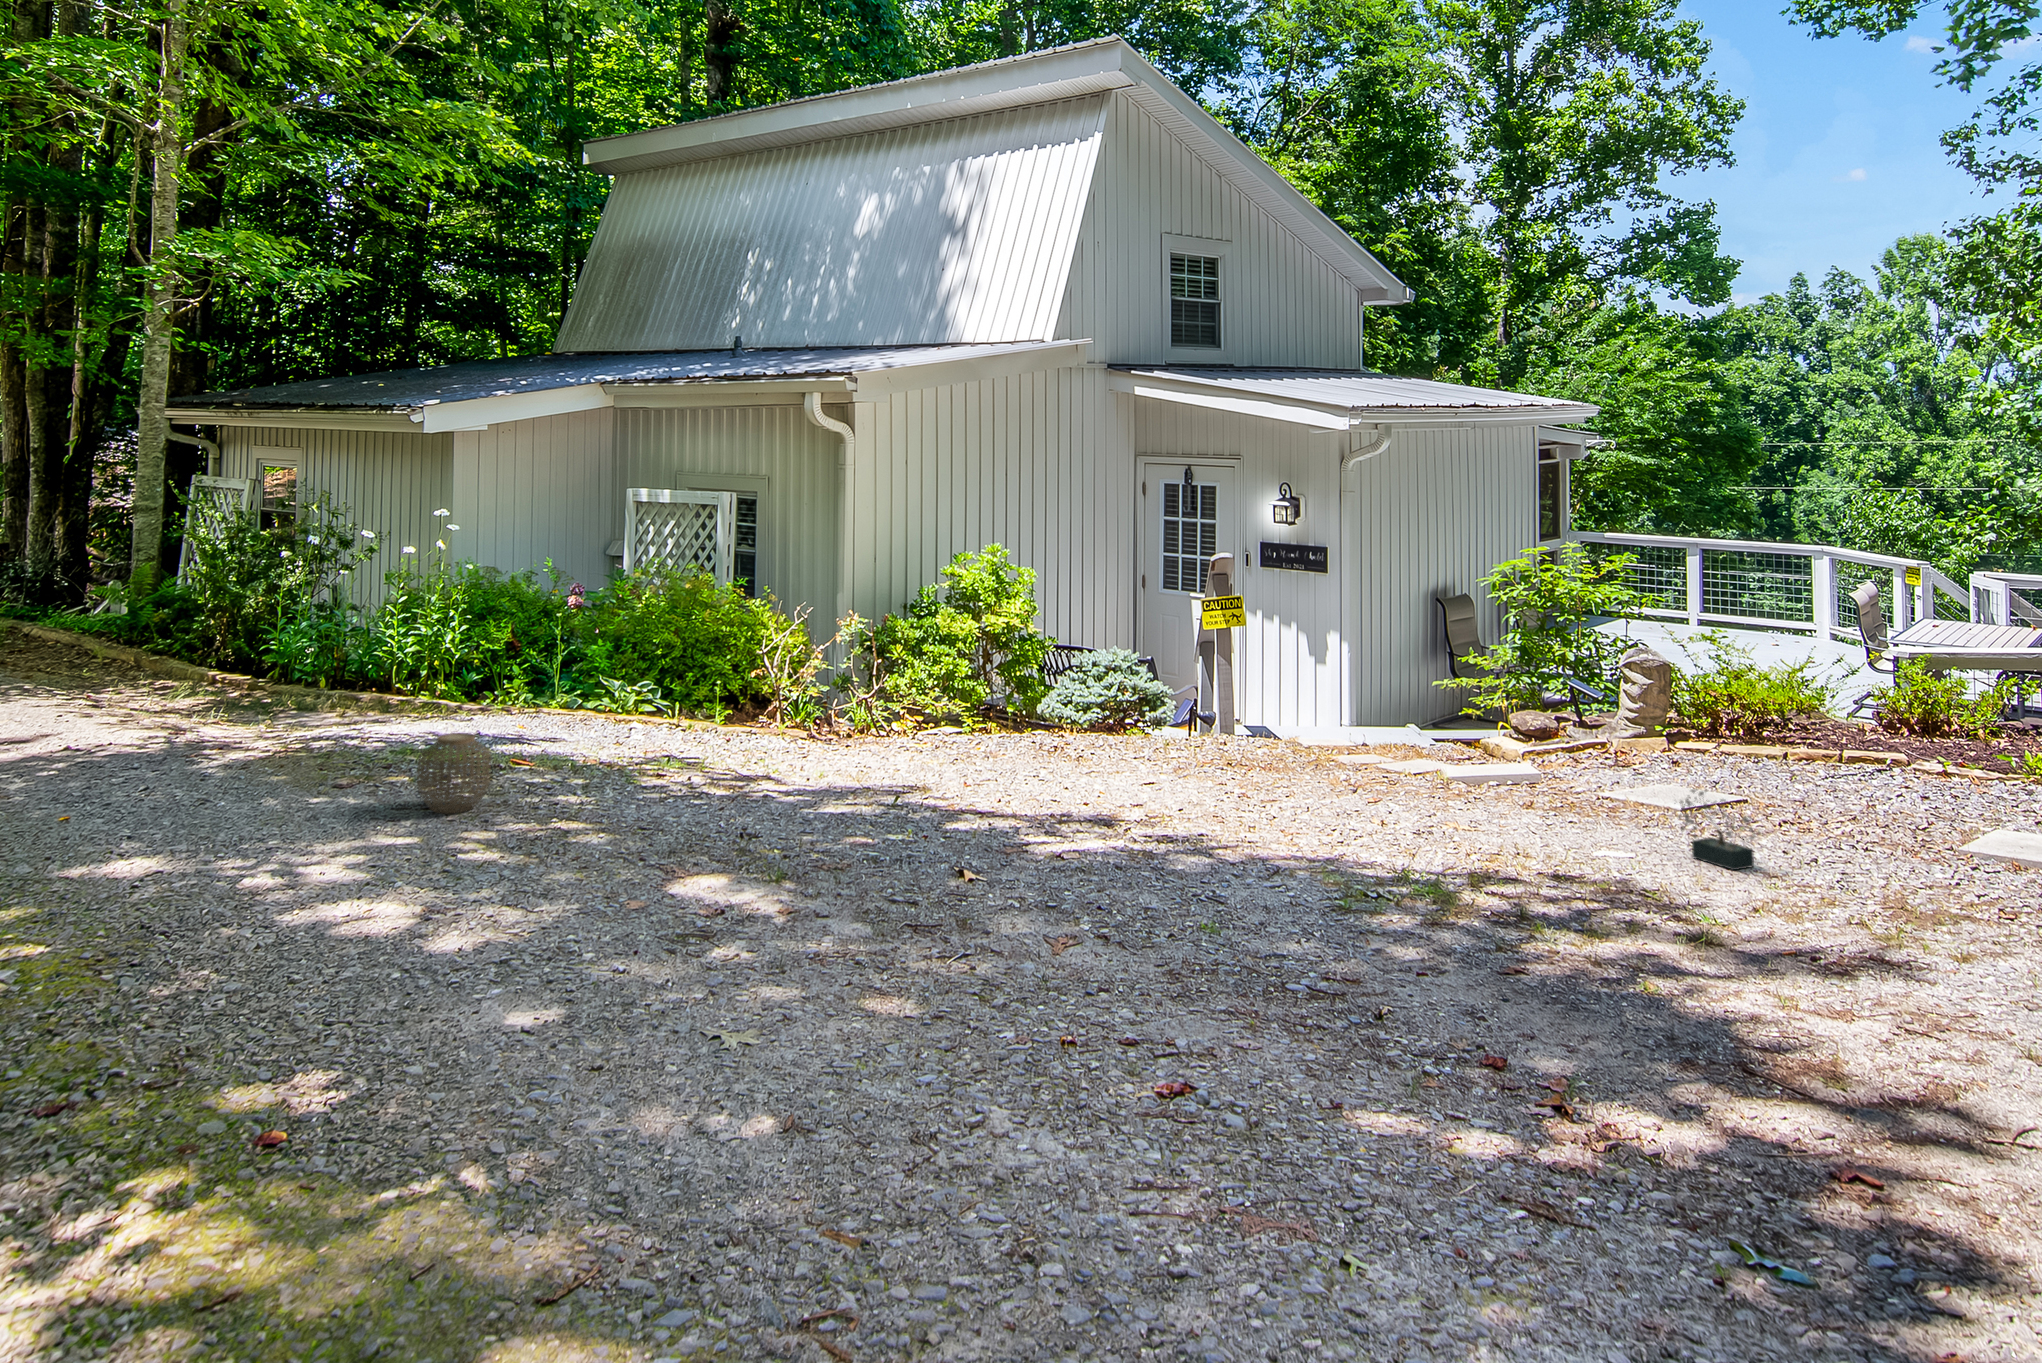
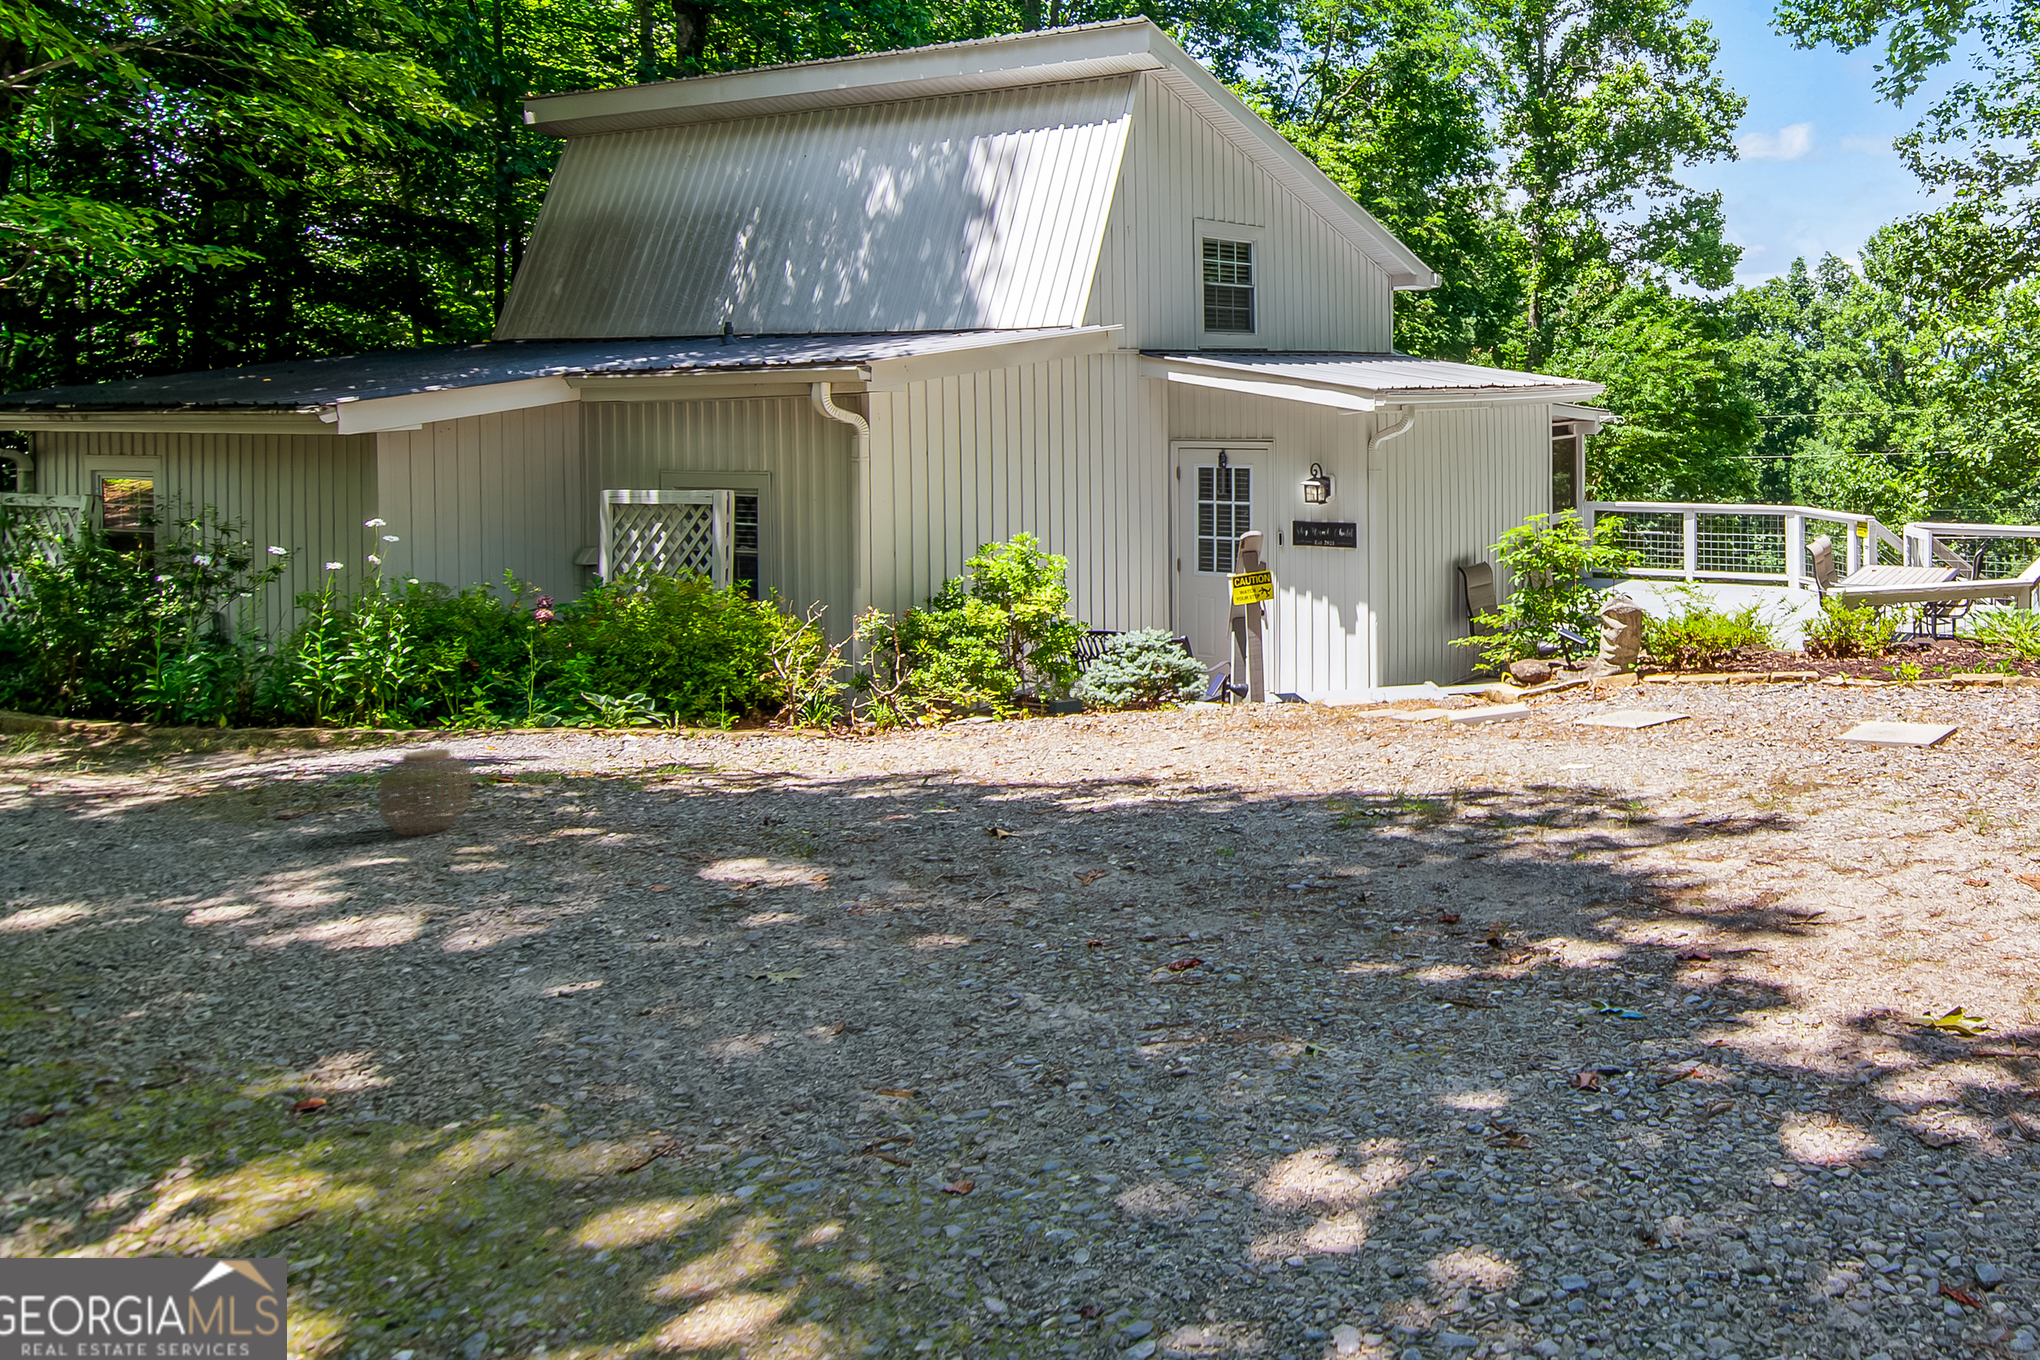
decorative plant: present [1678,789,1763,870] -> present [1039,673,1088,714]

